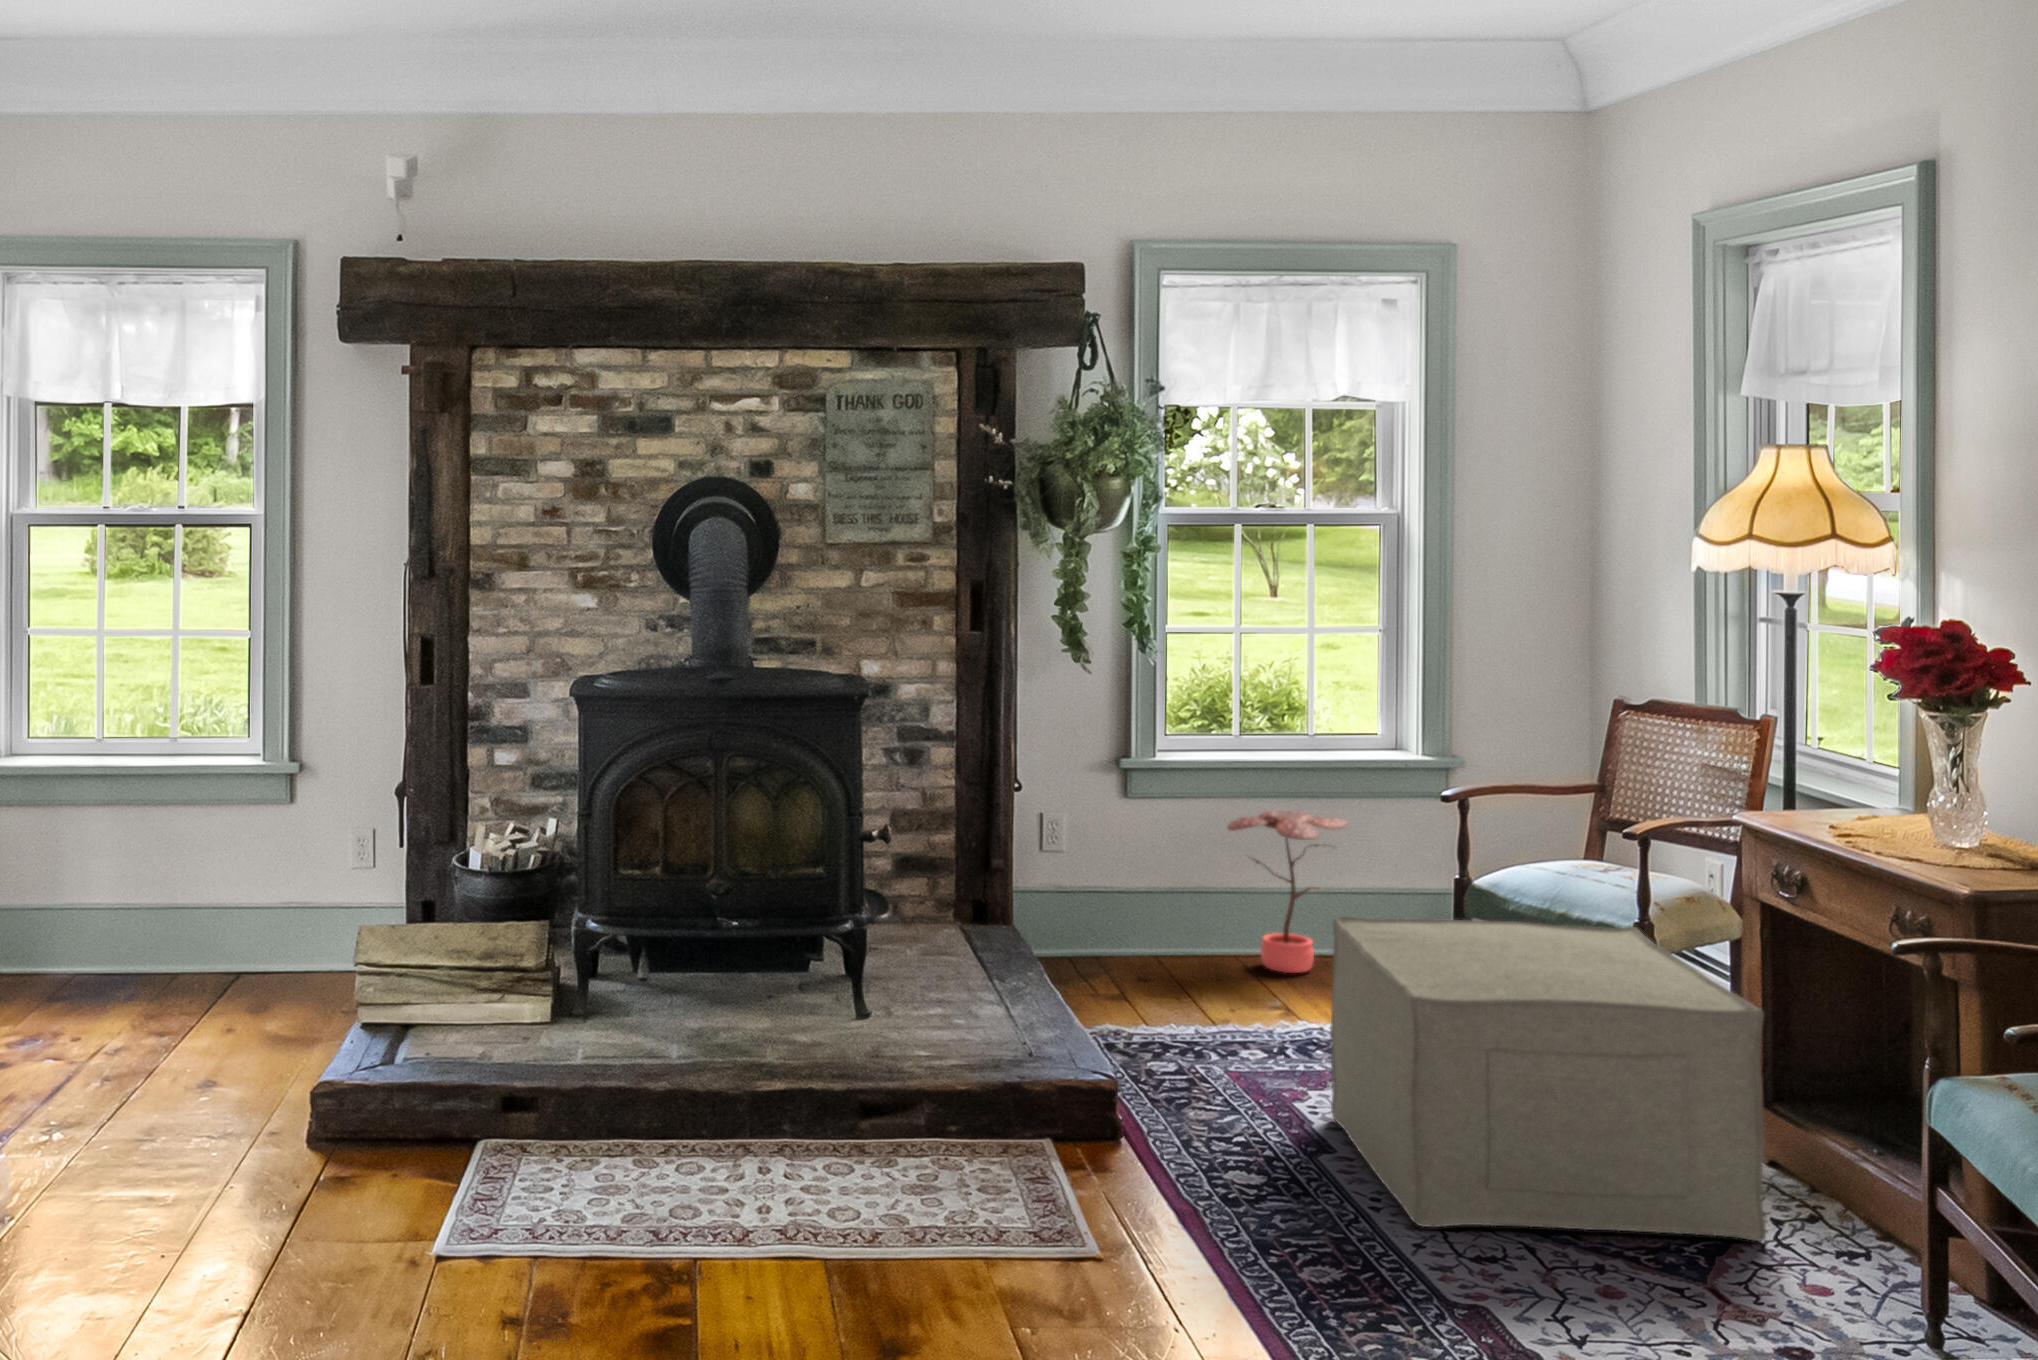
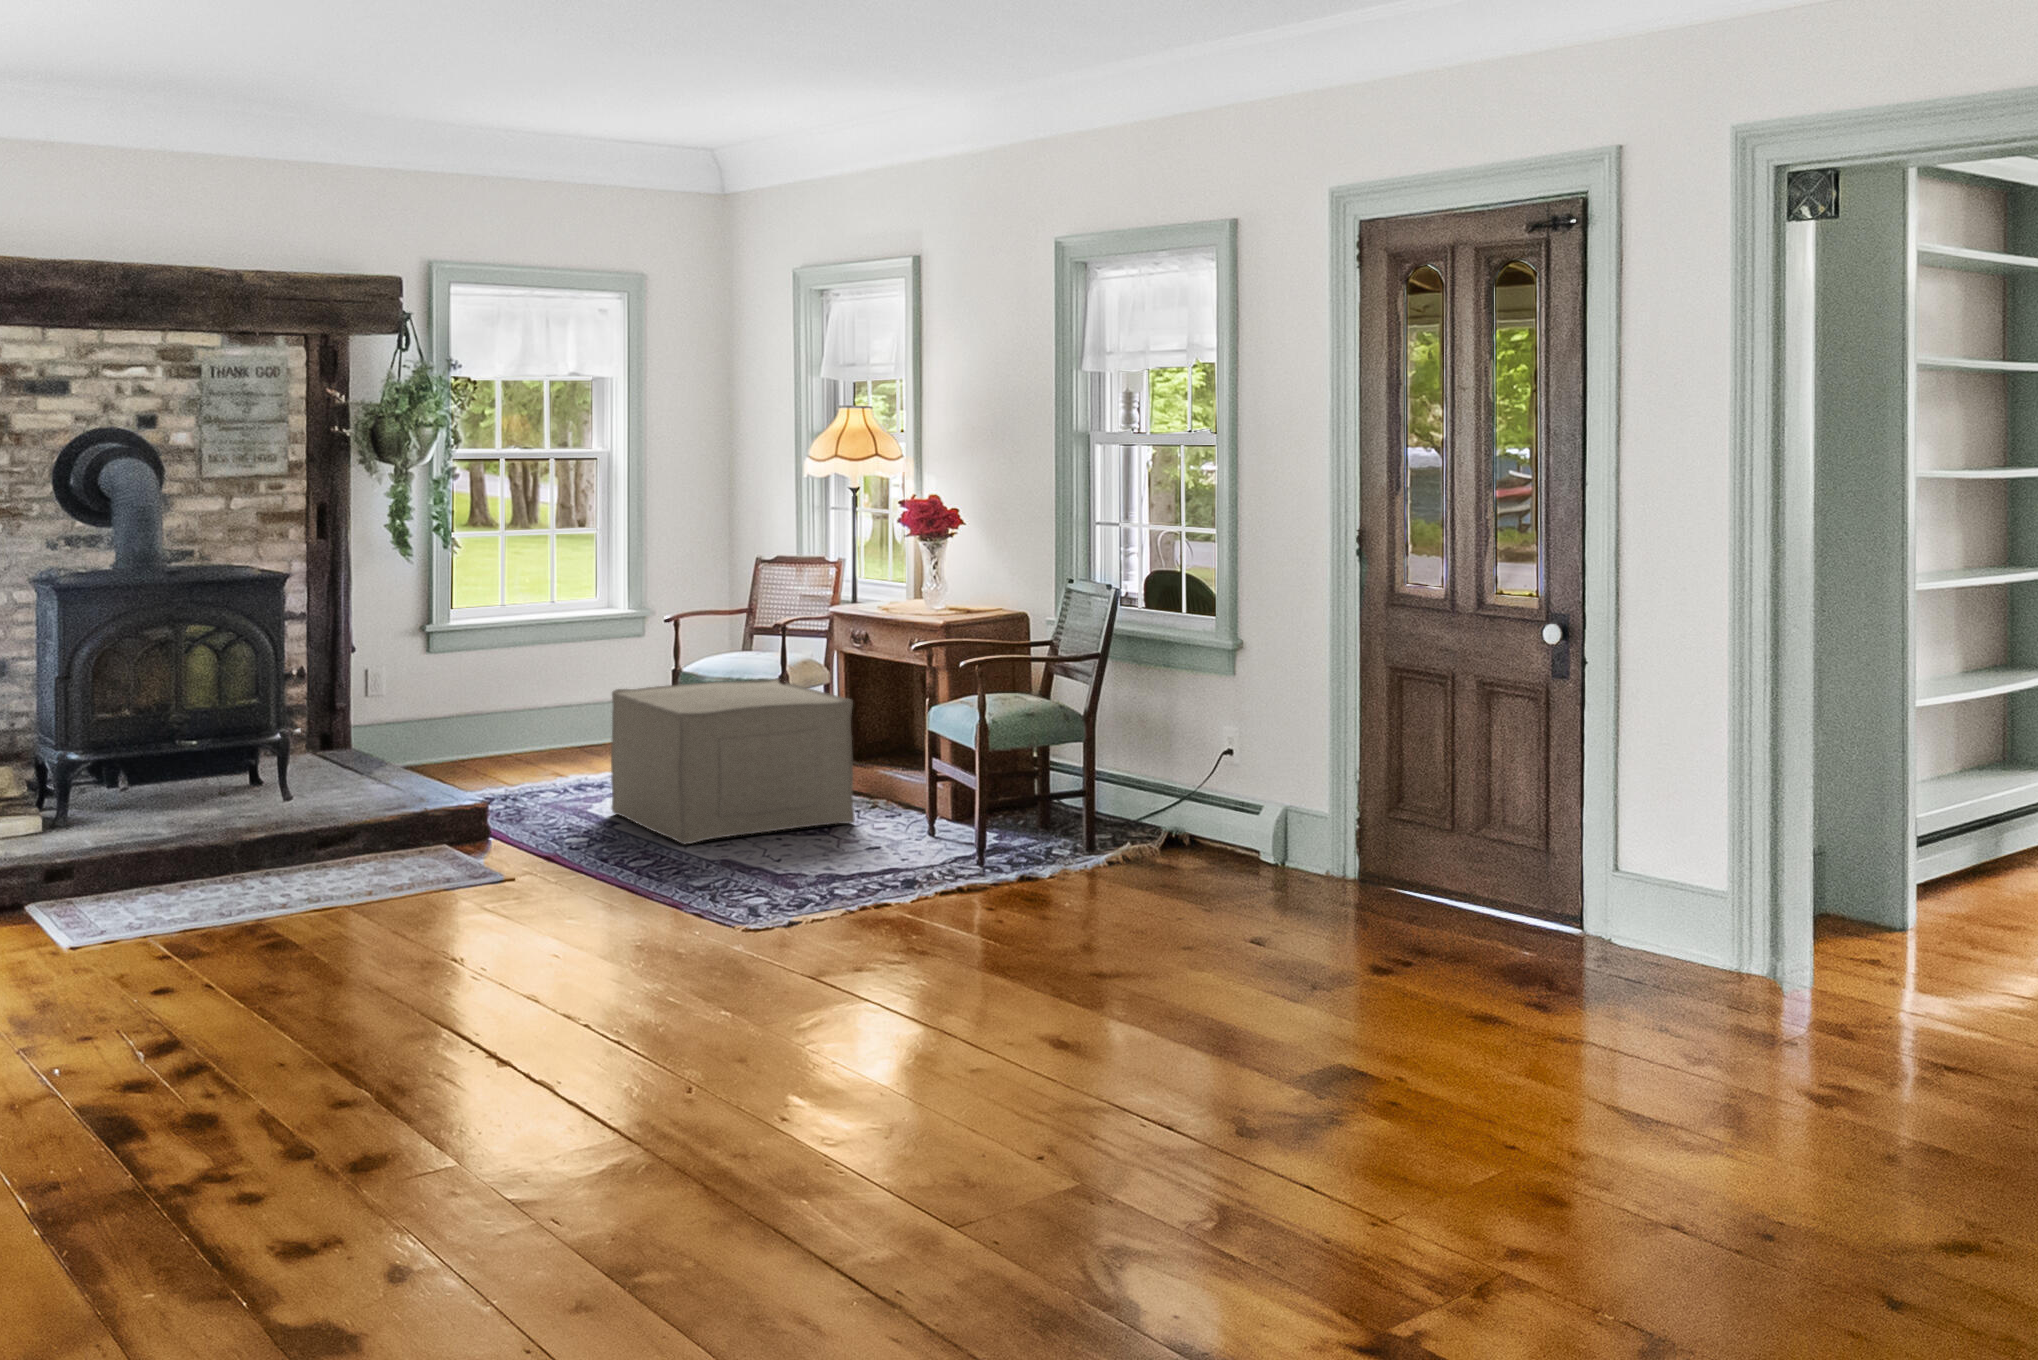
potted plant: present [1227,810,1347,973] -> none [504,651,583,759]

